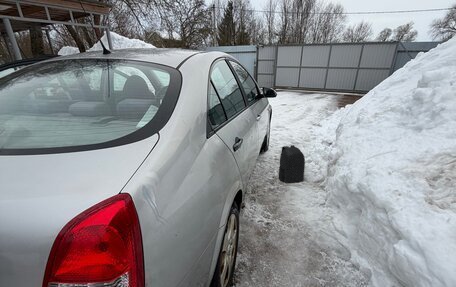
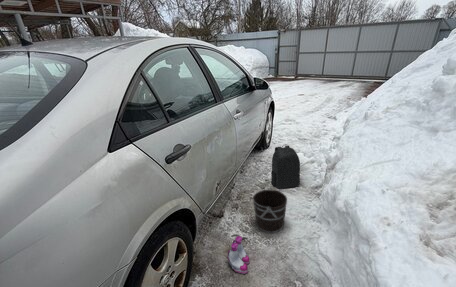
bucket: none [273,180,304,218] -> present [252,189,287,233]
boots: none [261,218,281,249] -> present [227,236,249,274]

